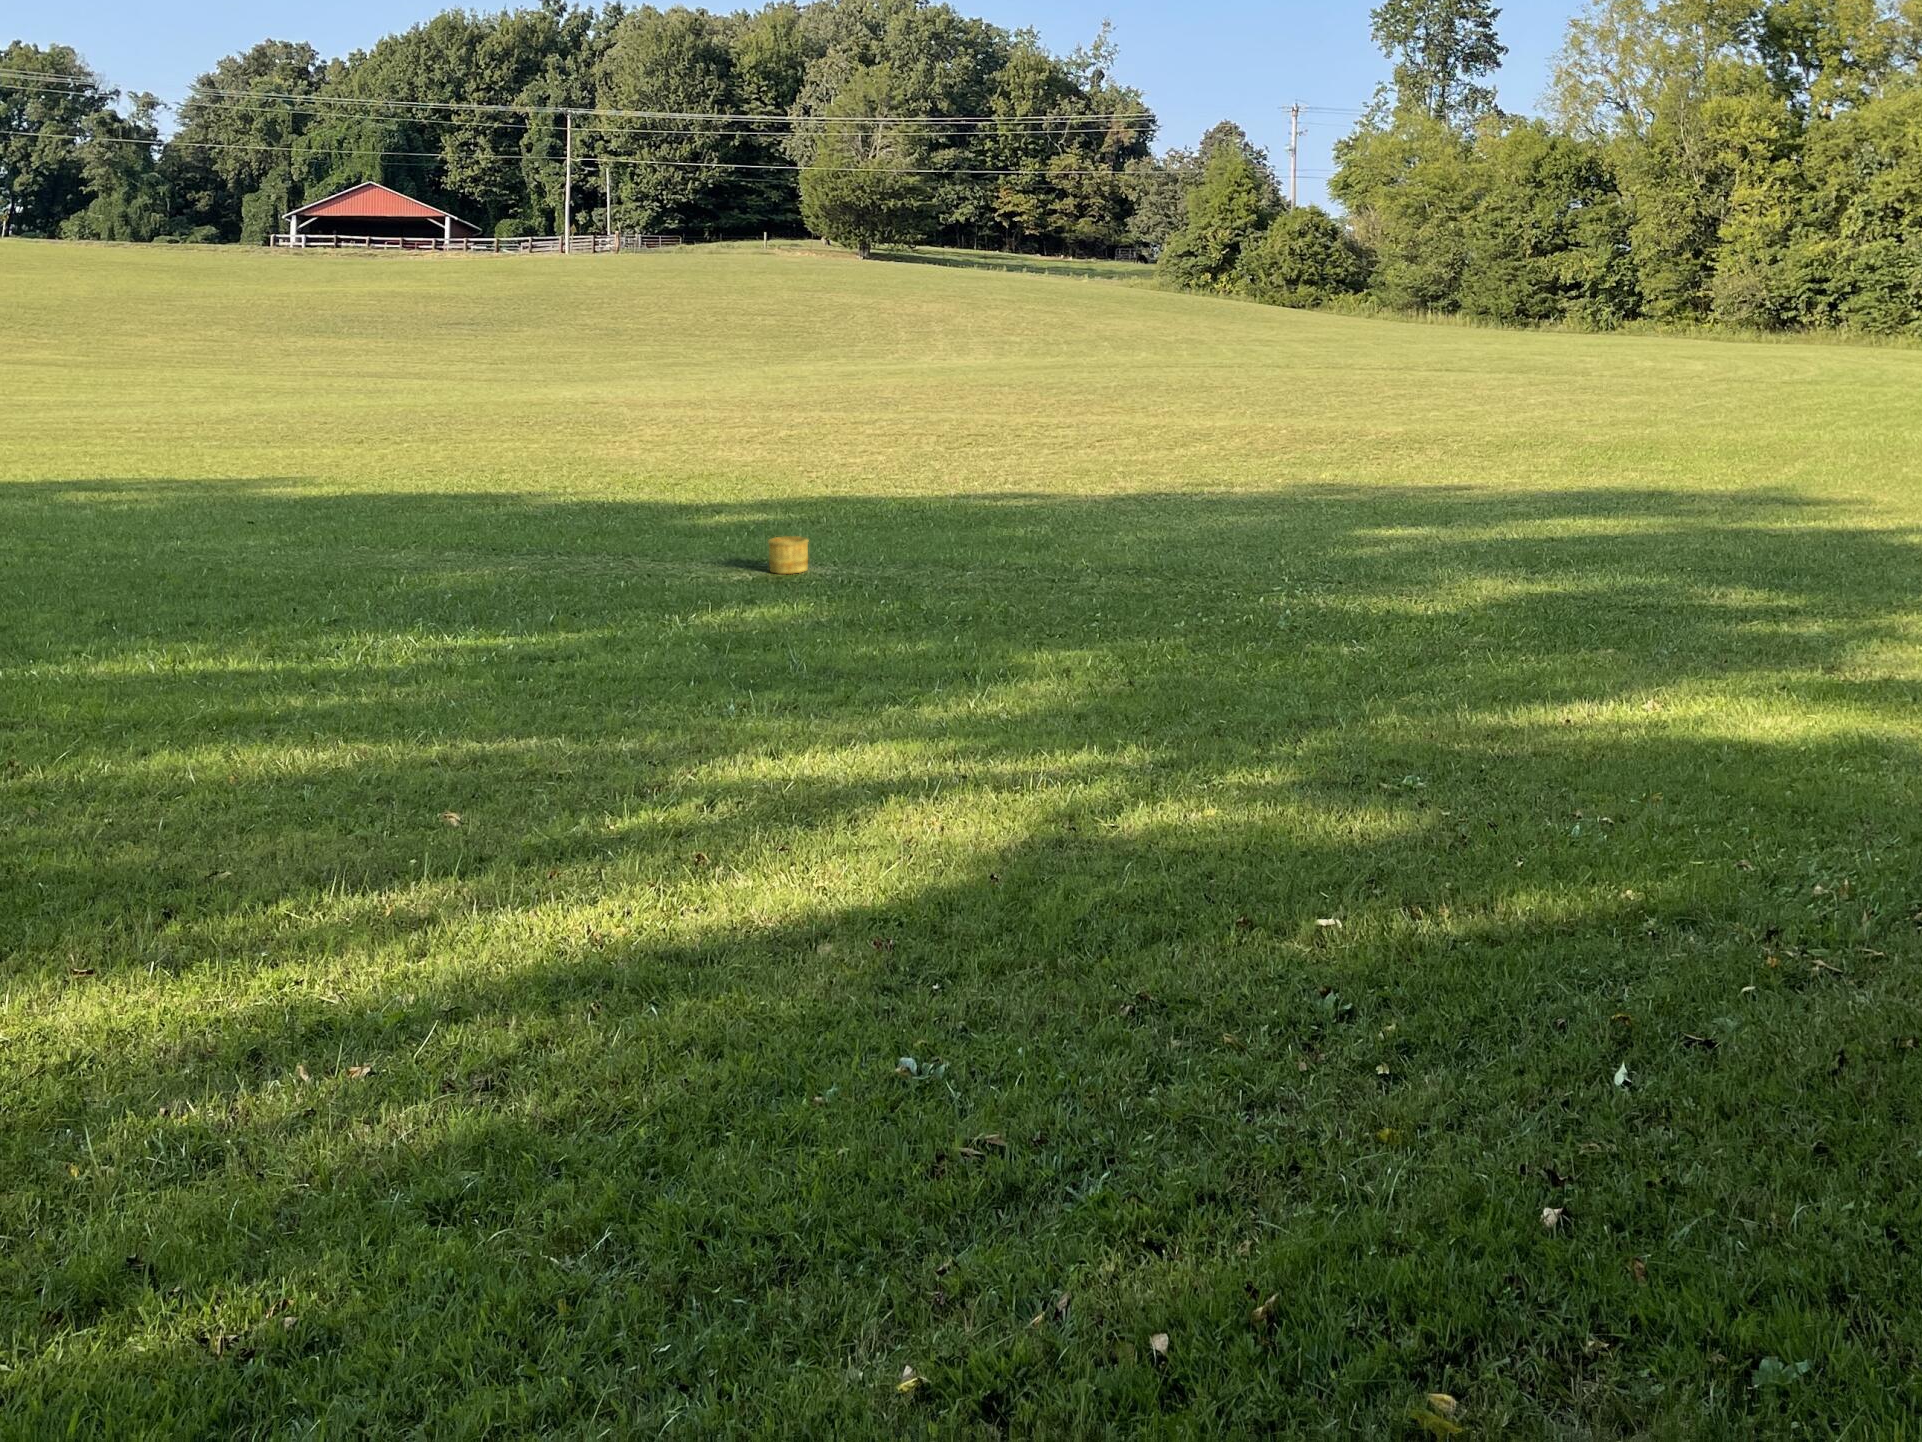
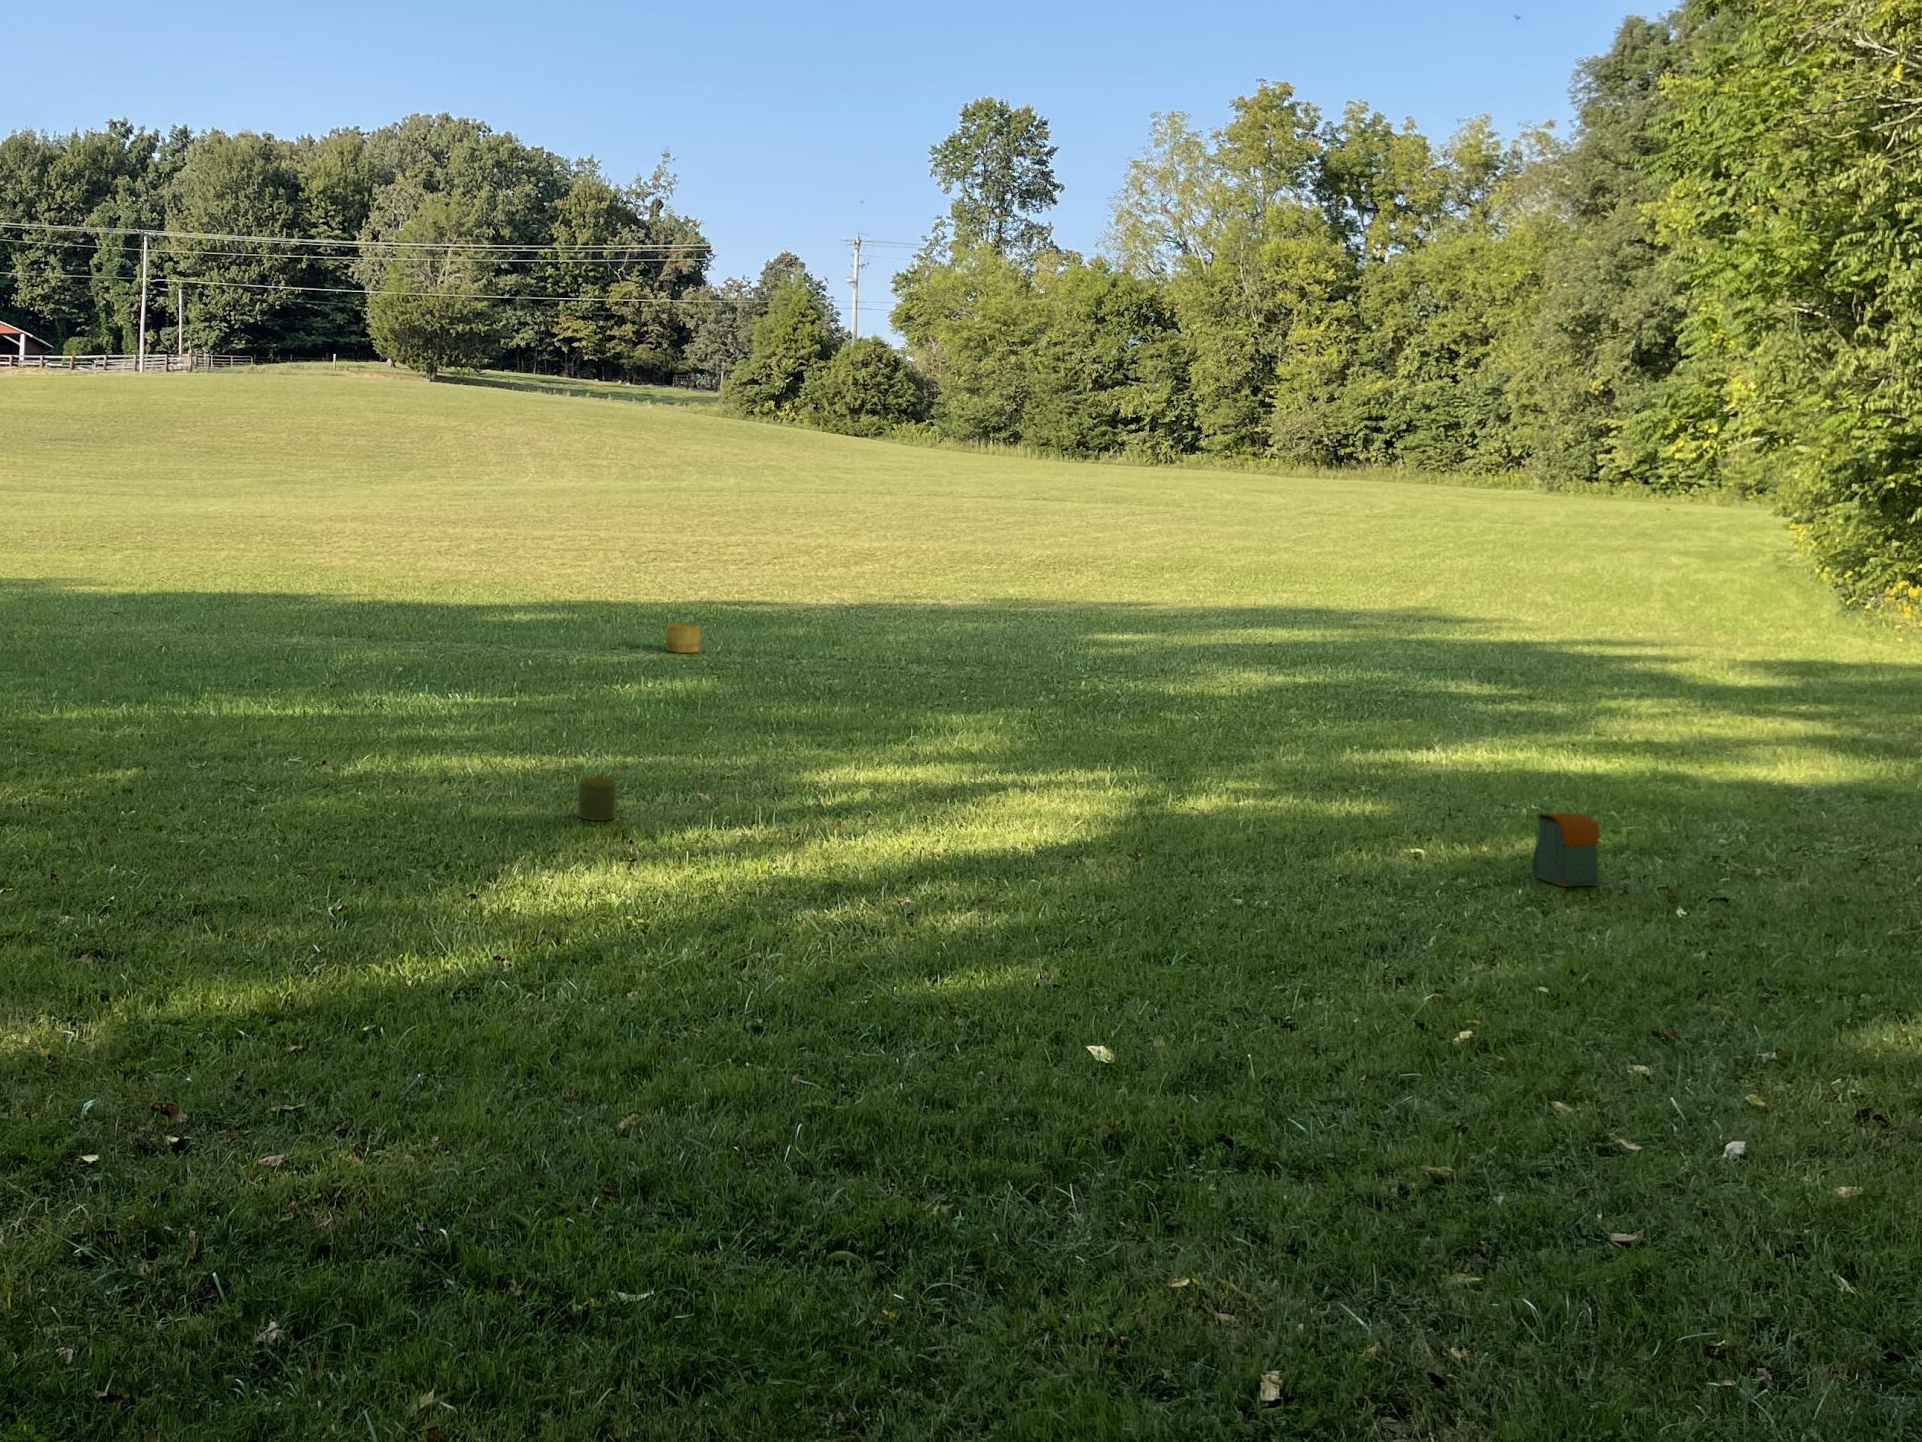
planter: none [185,813,248,882] -> present [578,777,617,821]
backpack: none [1531,867,1619,987] -> present [1533,813,1600,887]

